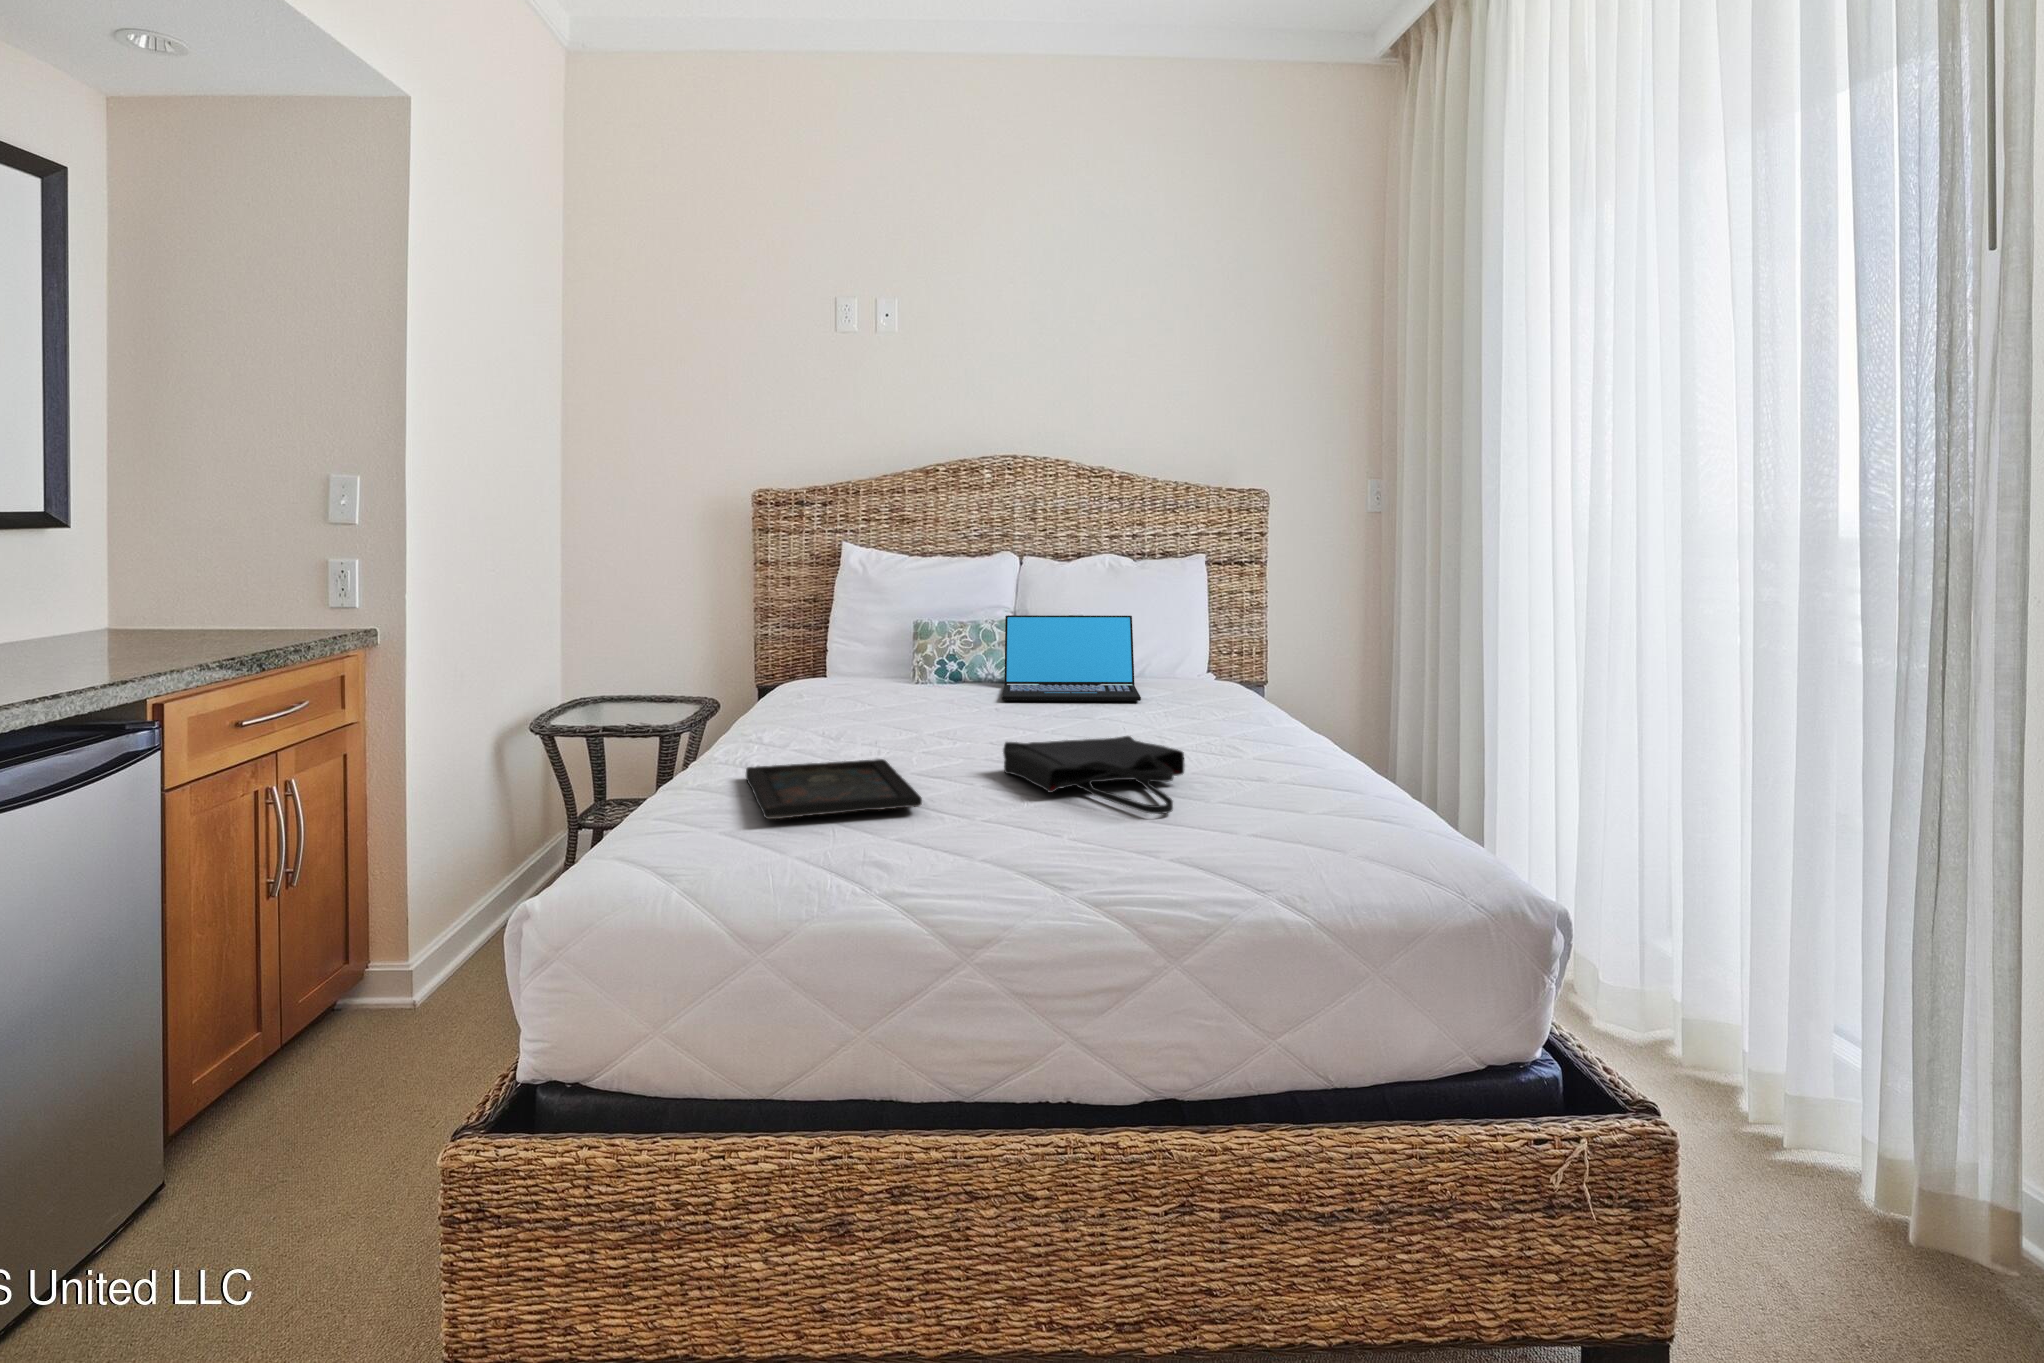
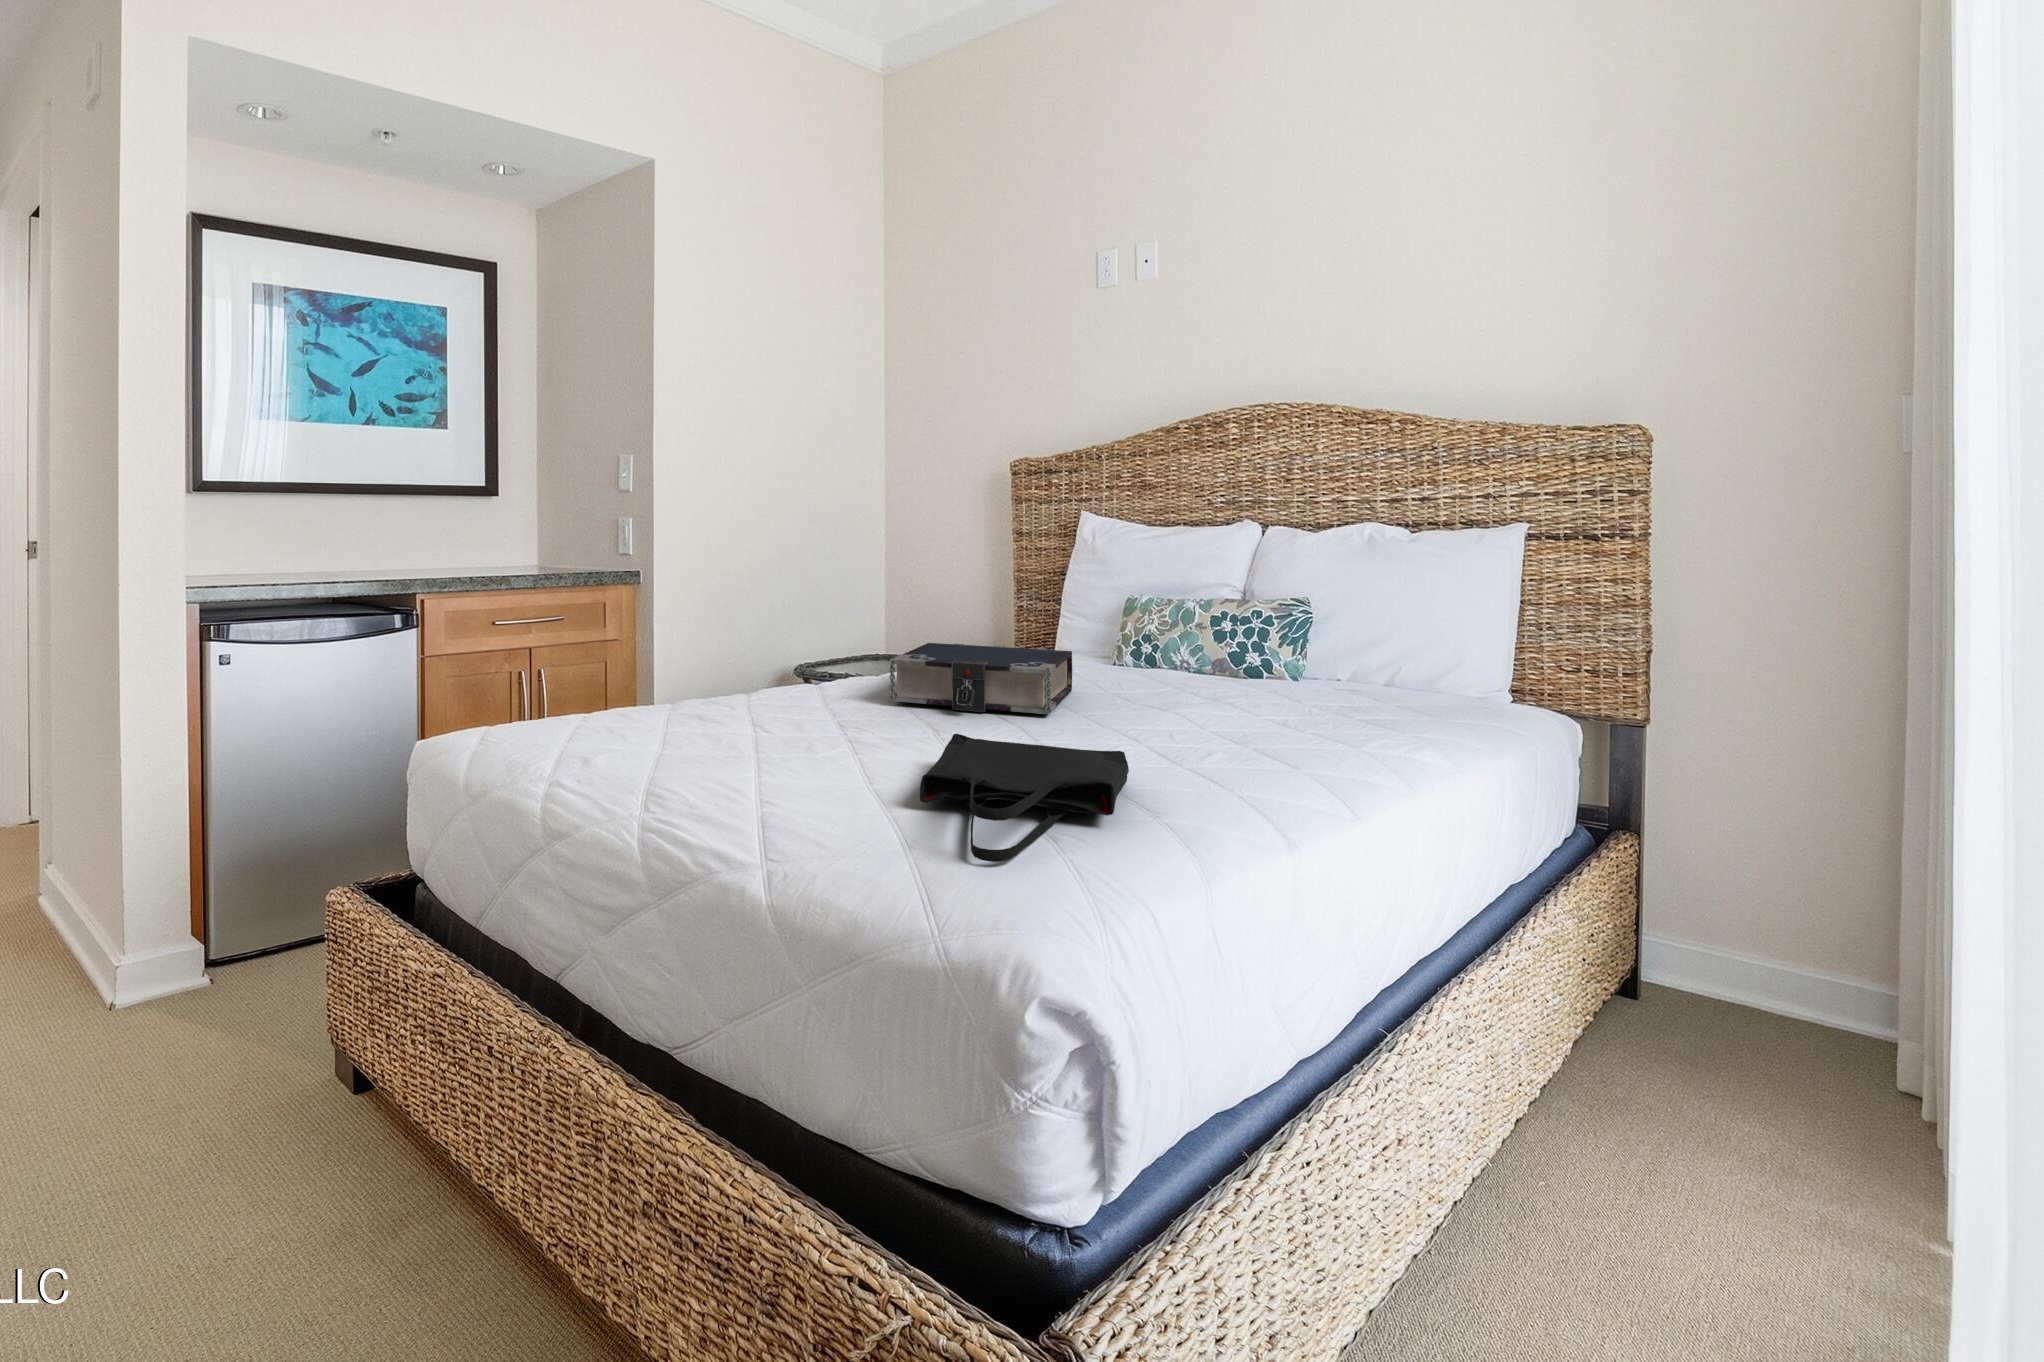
laptop: present [1002,615,1141,701] -> none [1137,594,1349,711]
book: none [816,672,989,736] -> present [889,643,1072,714]
tray: present [746,759,922,819] -> none [637,718,859,787]

